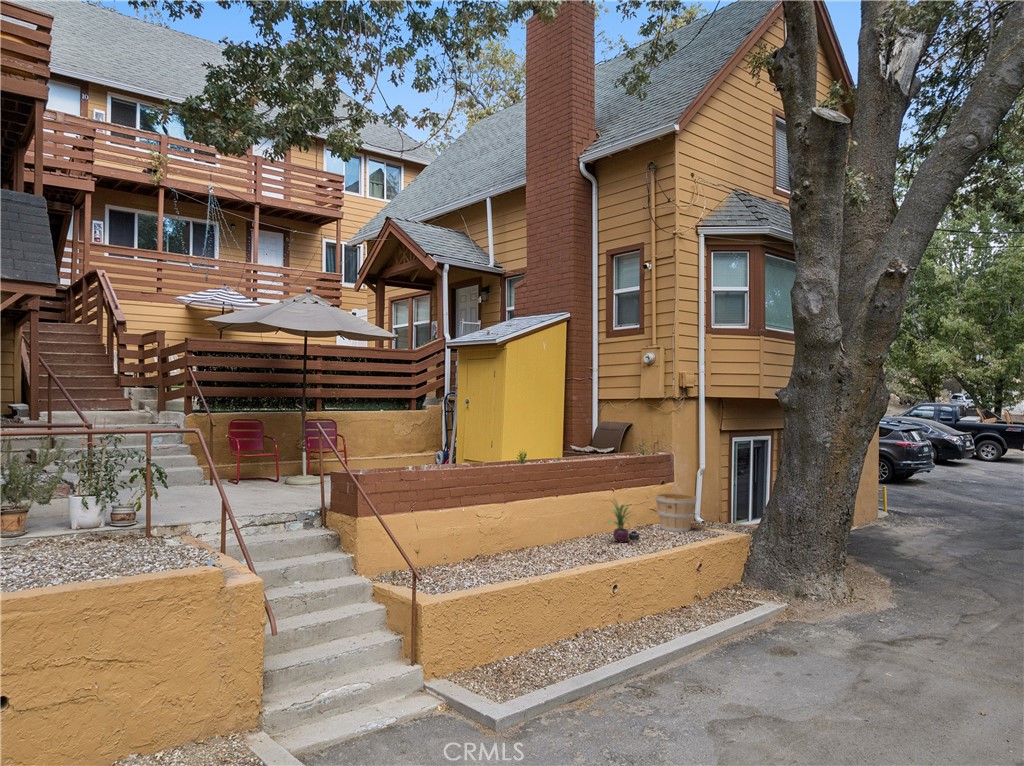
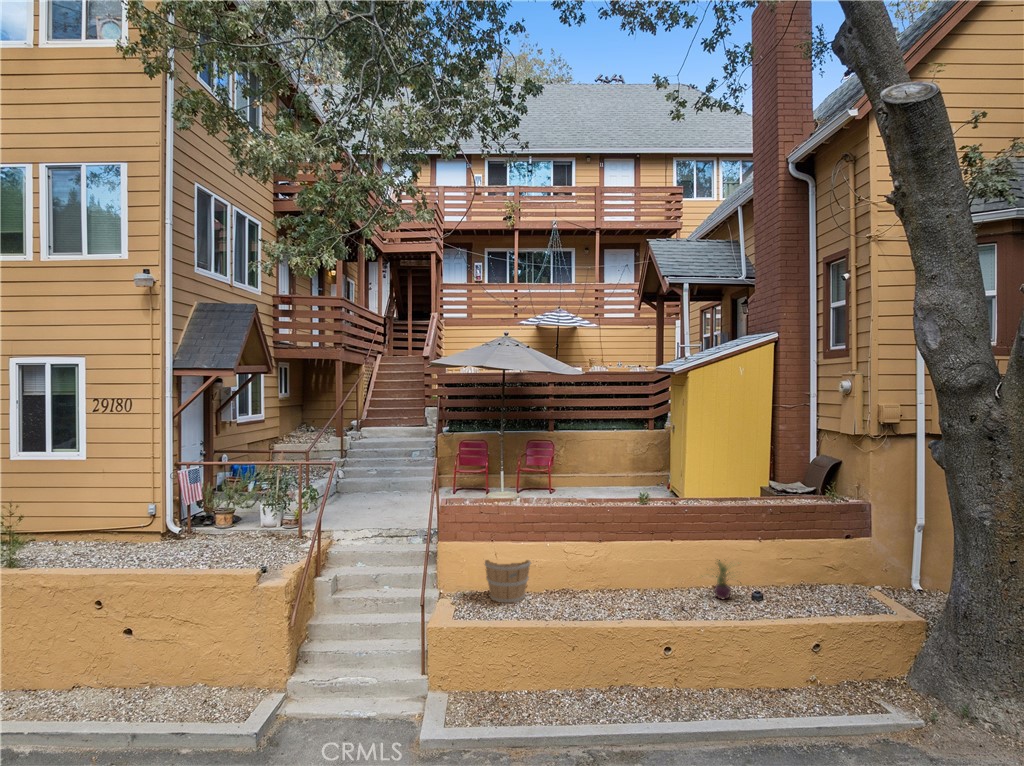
wooden bucket: present [655,493,697,532] -> present [485,560,531,603]

